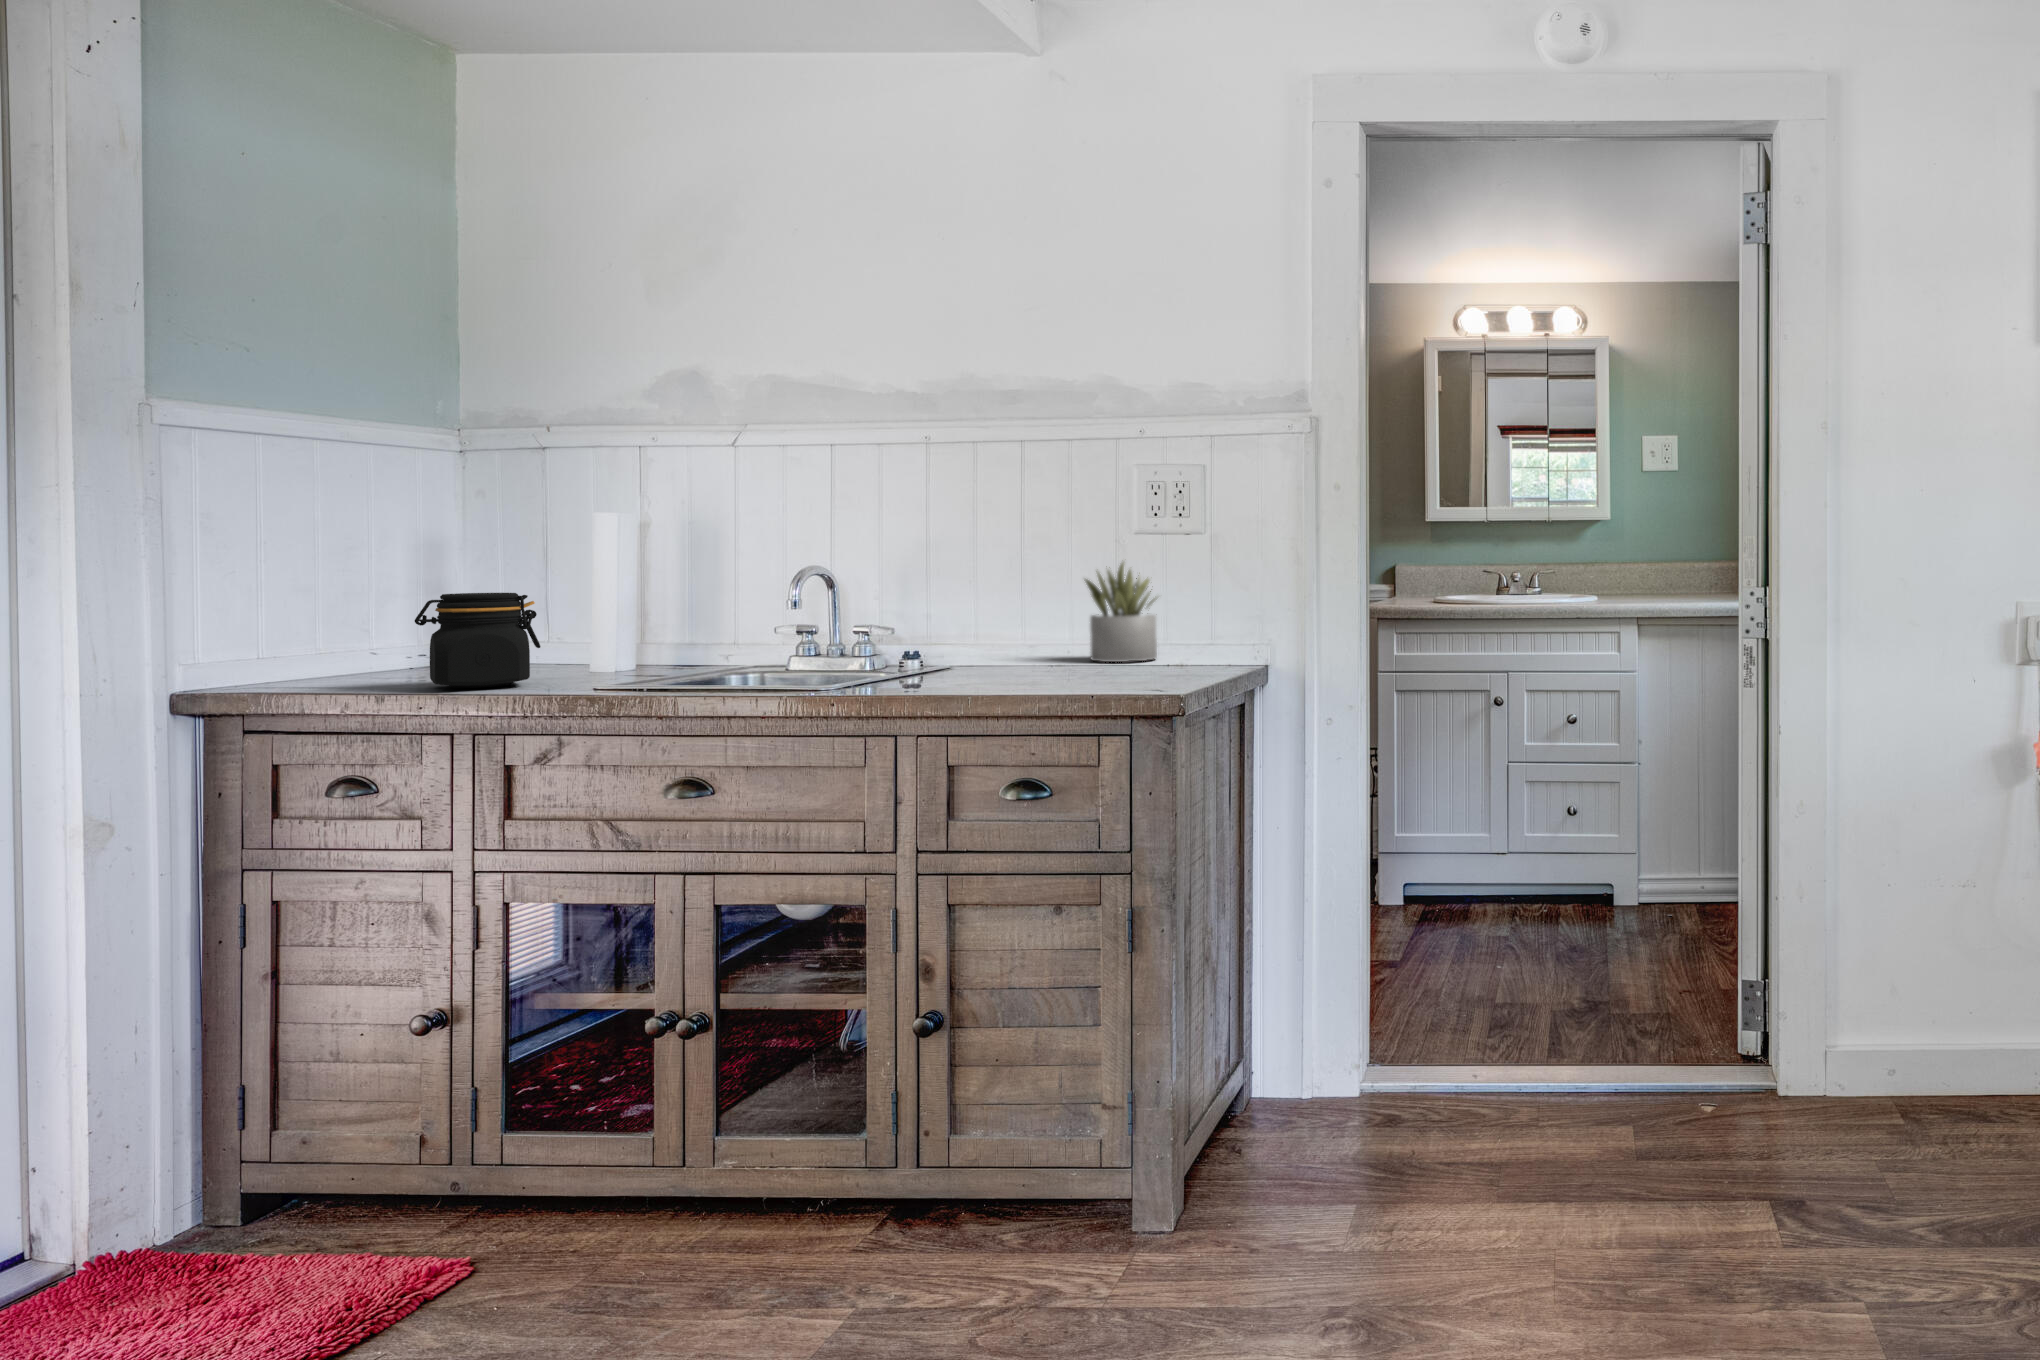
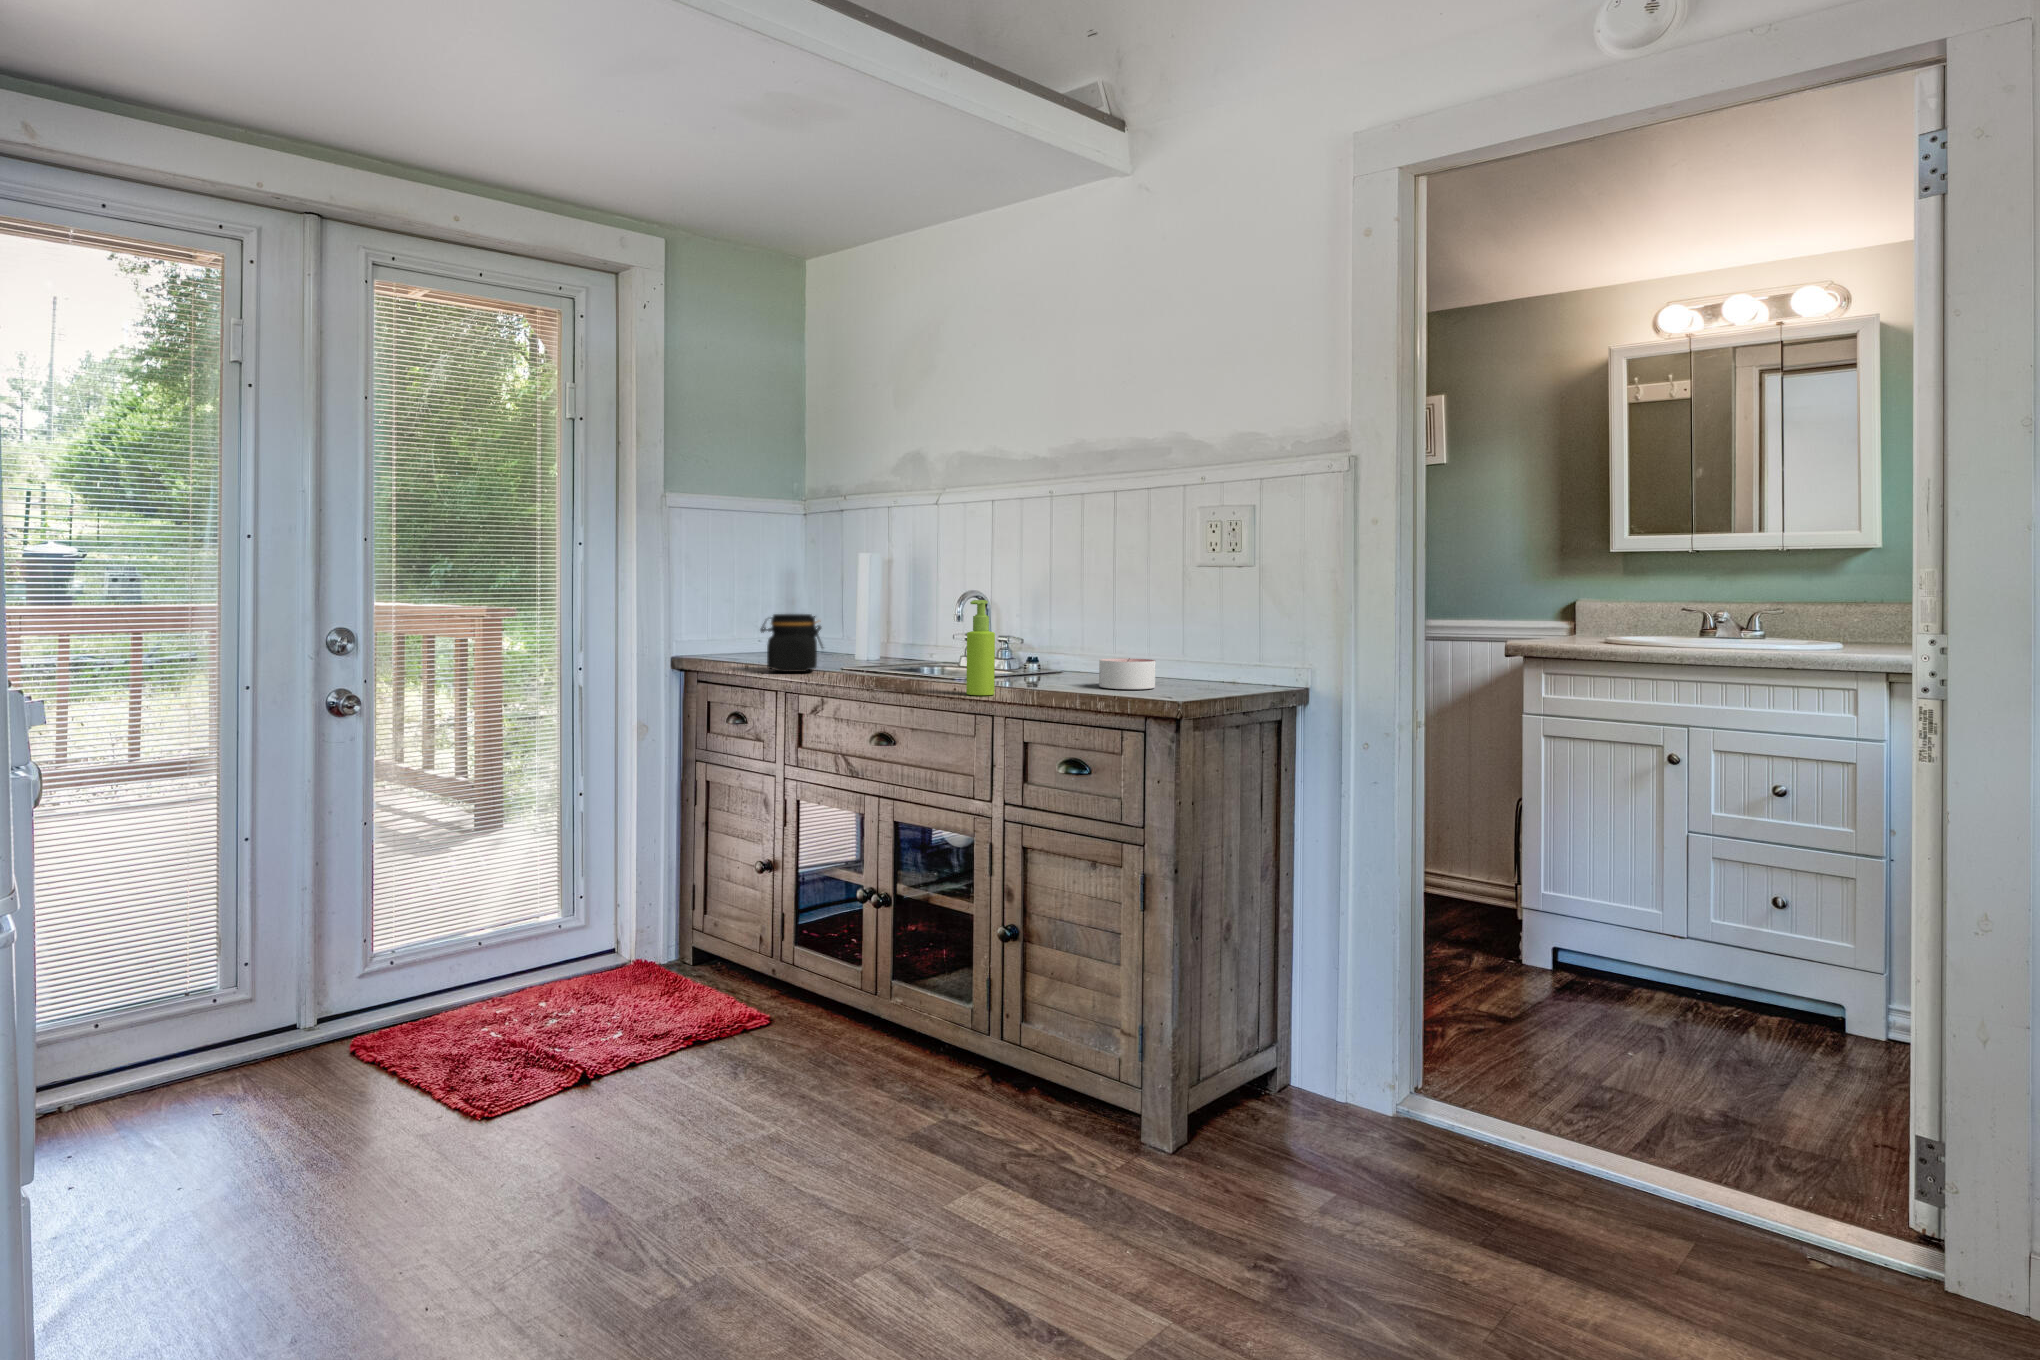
succulent plant: present [1085,562,1157,662] -> none [1181,594,1244,682]
soap dispenser: none [848,567,890,699] -> present [966,600,995,695]
candle: none [1008,638,1080,678] -> present [1099,658,1156,689]

